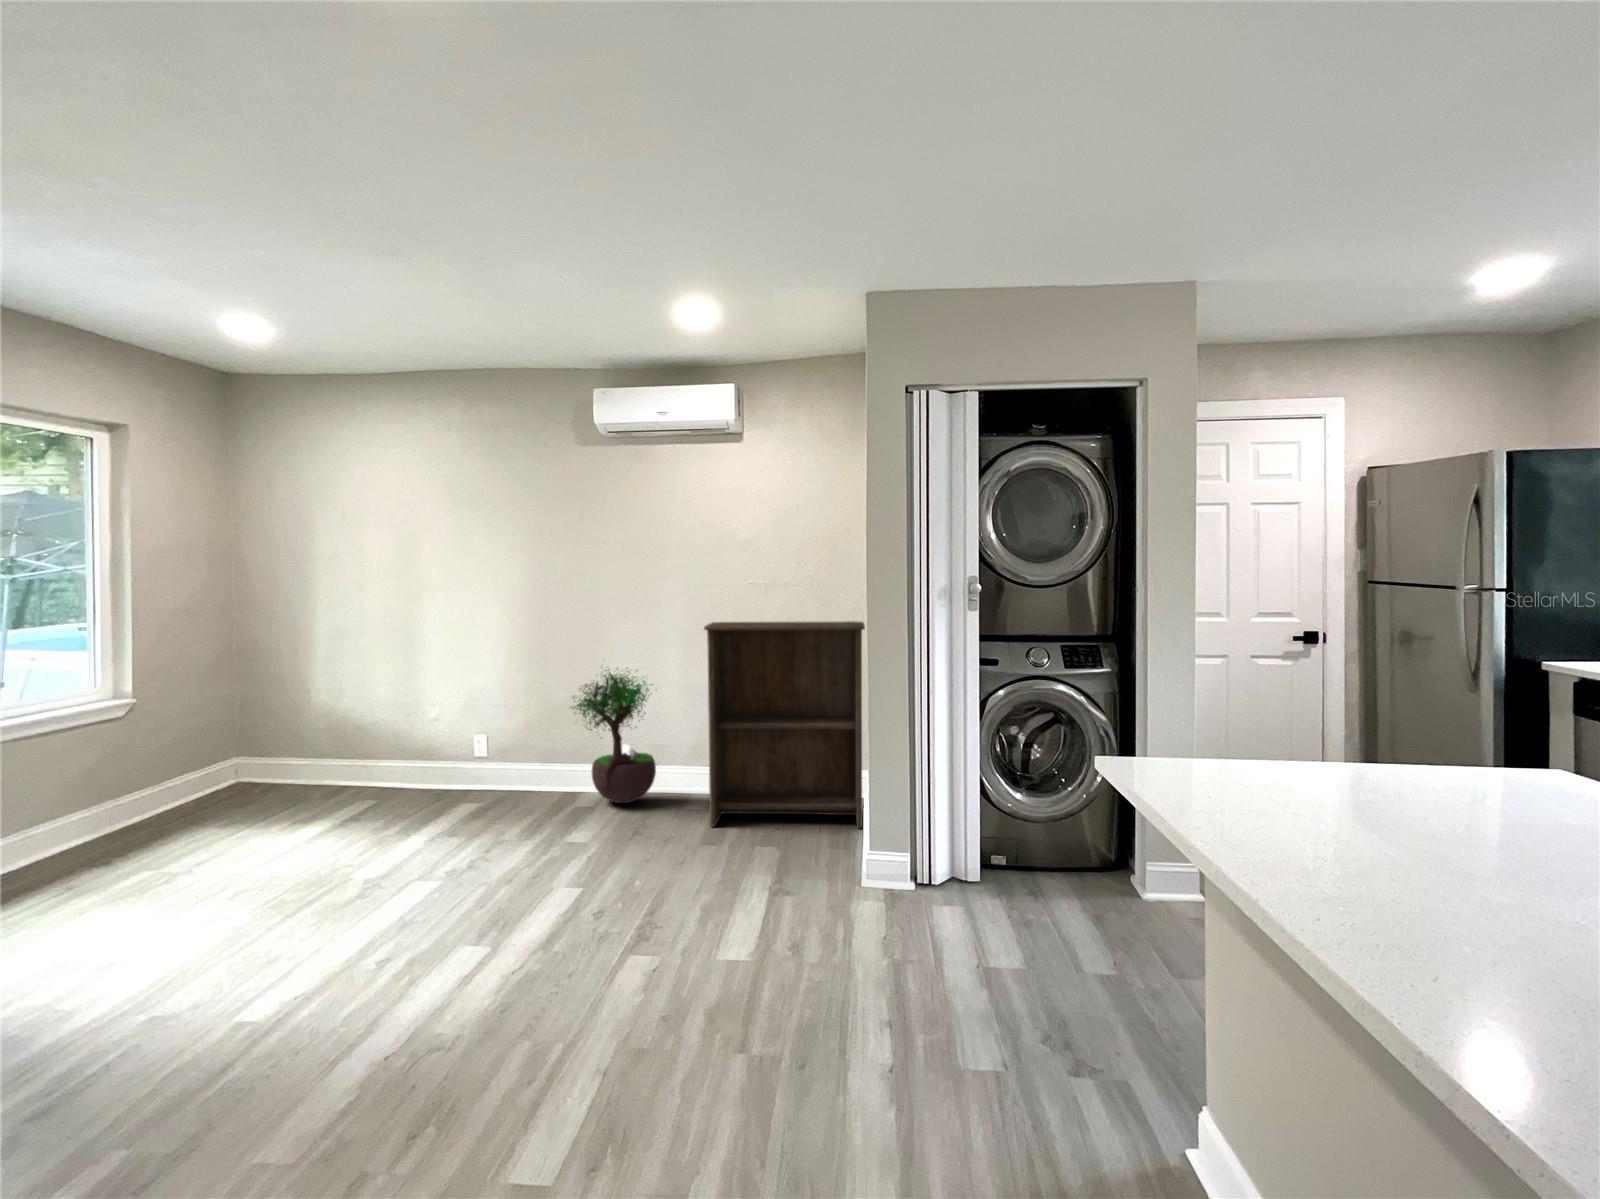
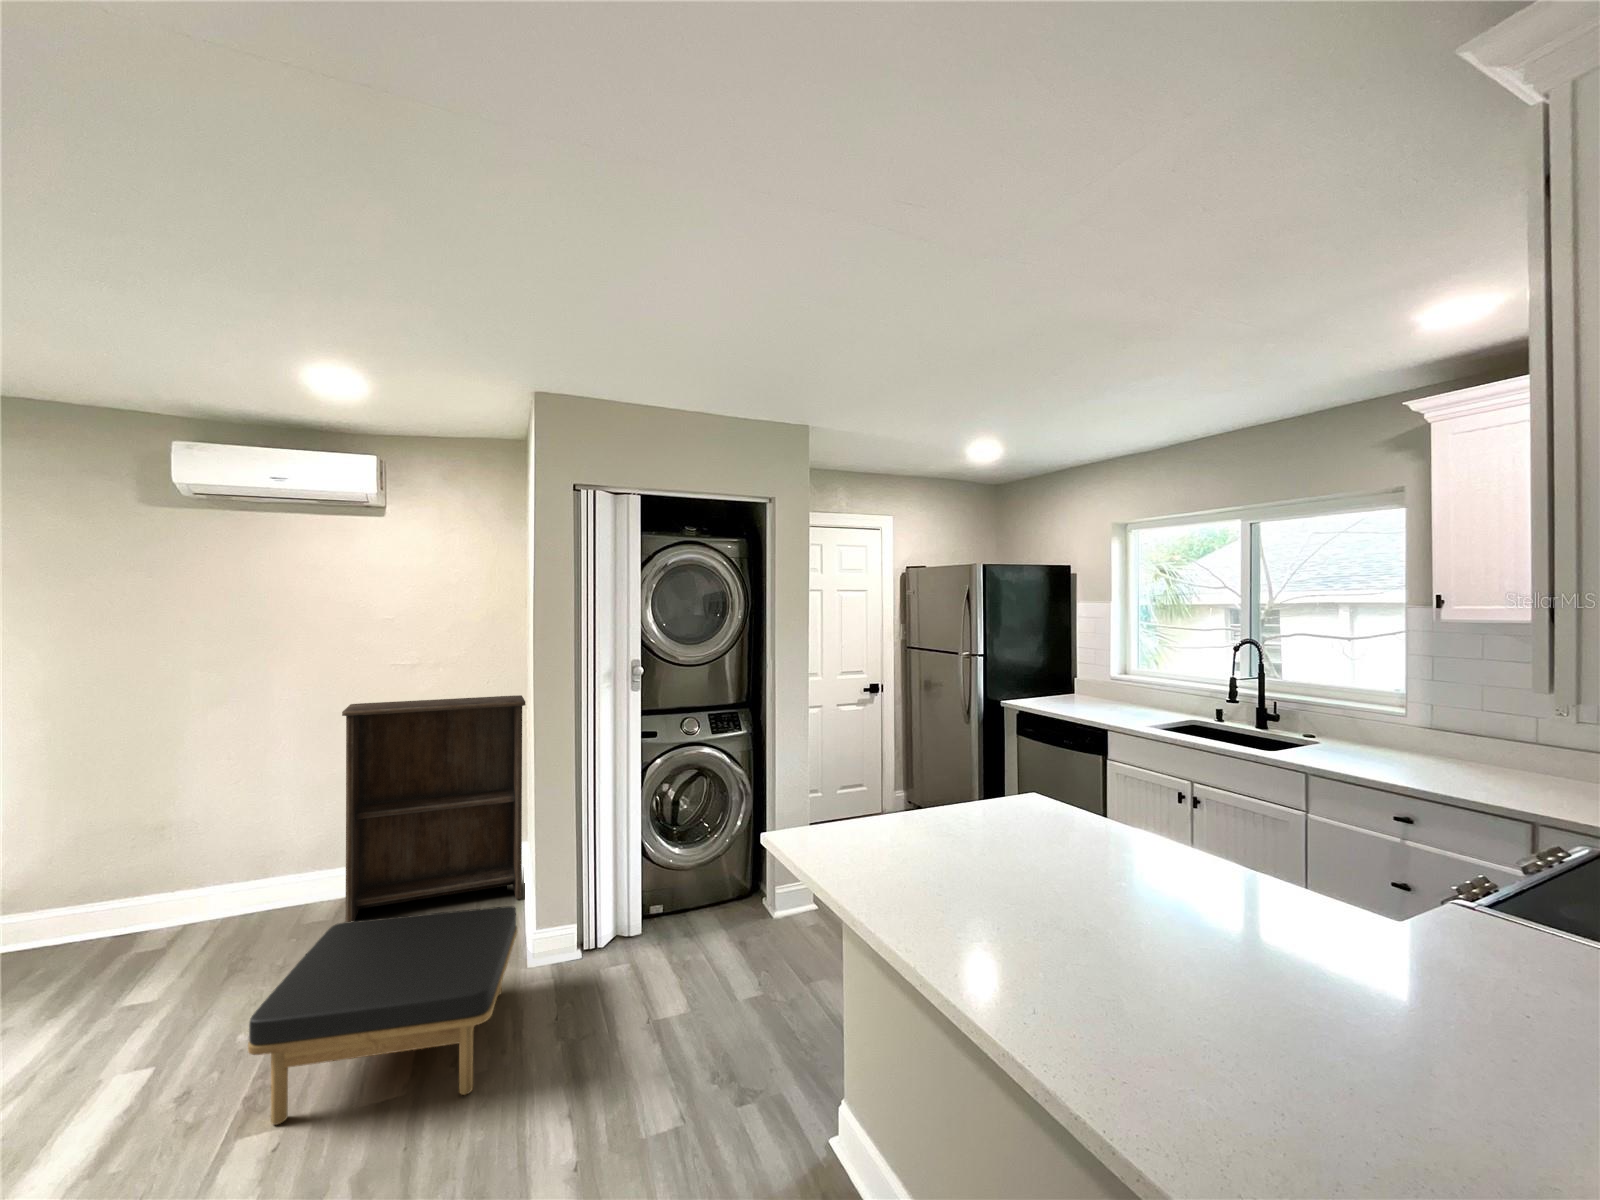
potted tree: present [572,668,656,803] -> none [146,753,275,920]
ottoman: none [621,811,848,984] -> present [248,906,517,1125]

